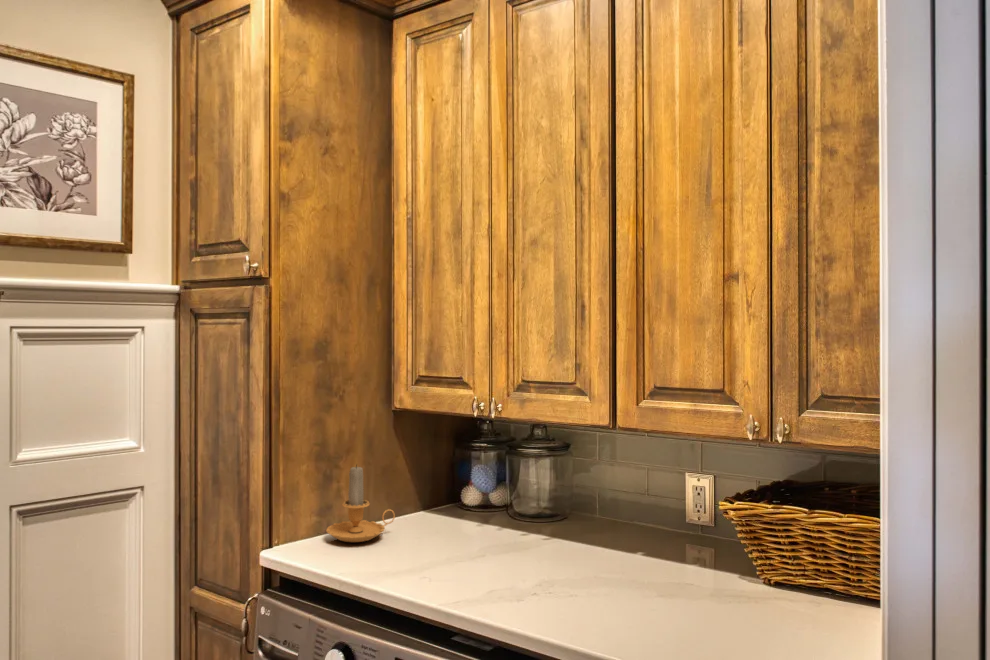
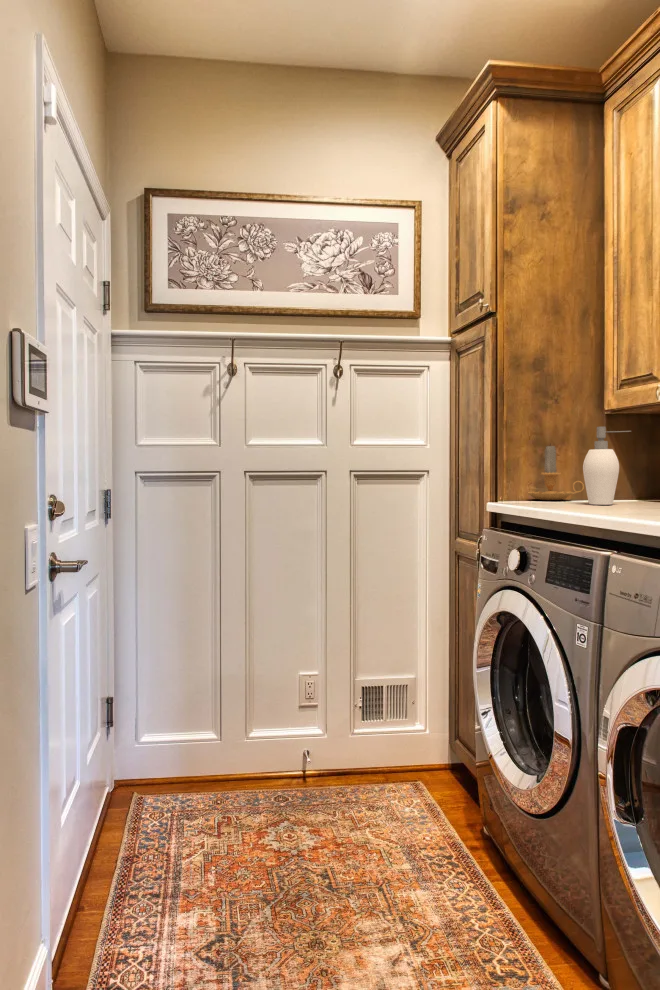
soap dispenser: none [421,458,478,561] -> present [583,427,631,505]

